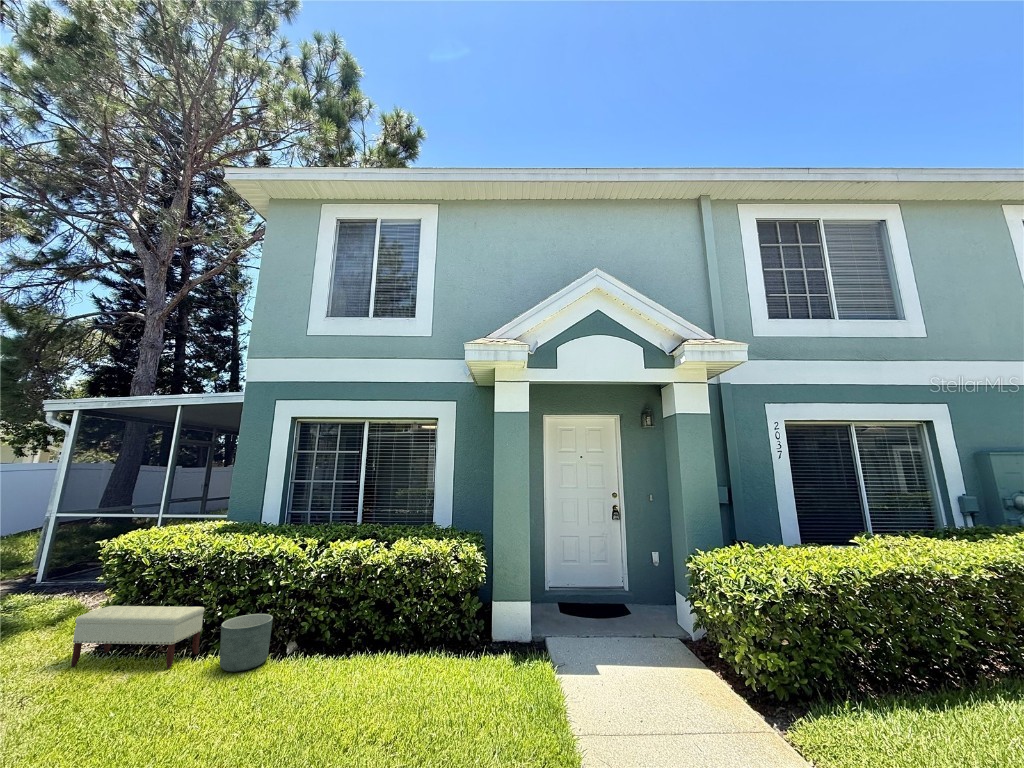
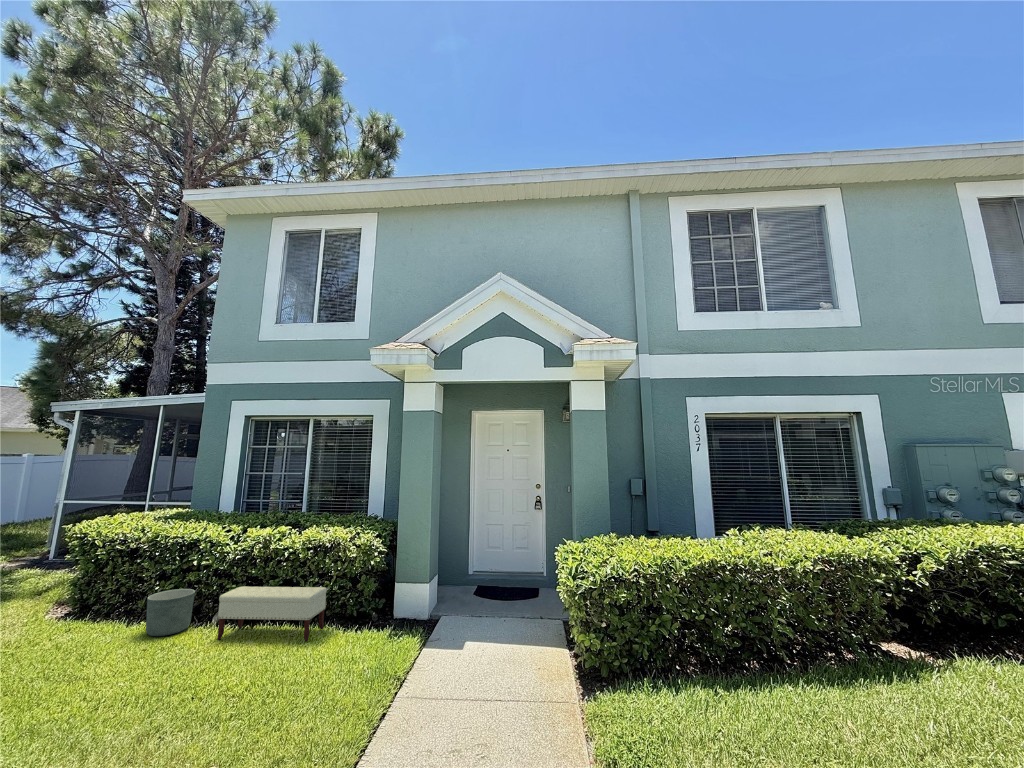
bench: present [71,606,204,669] -> present [218,586,327,641]

